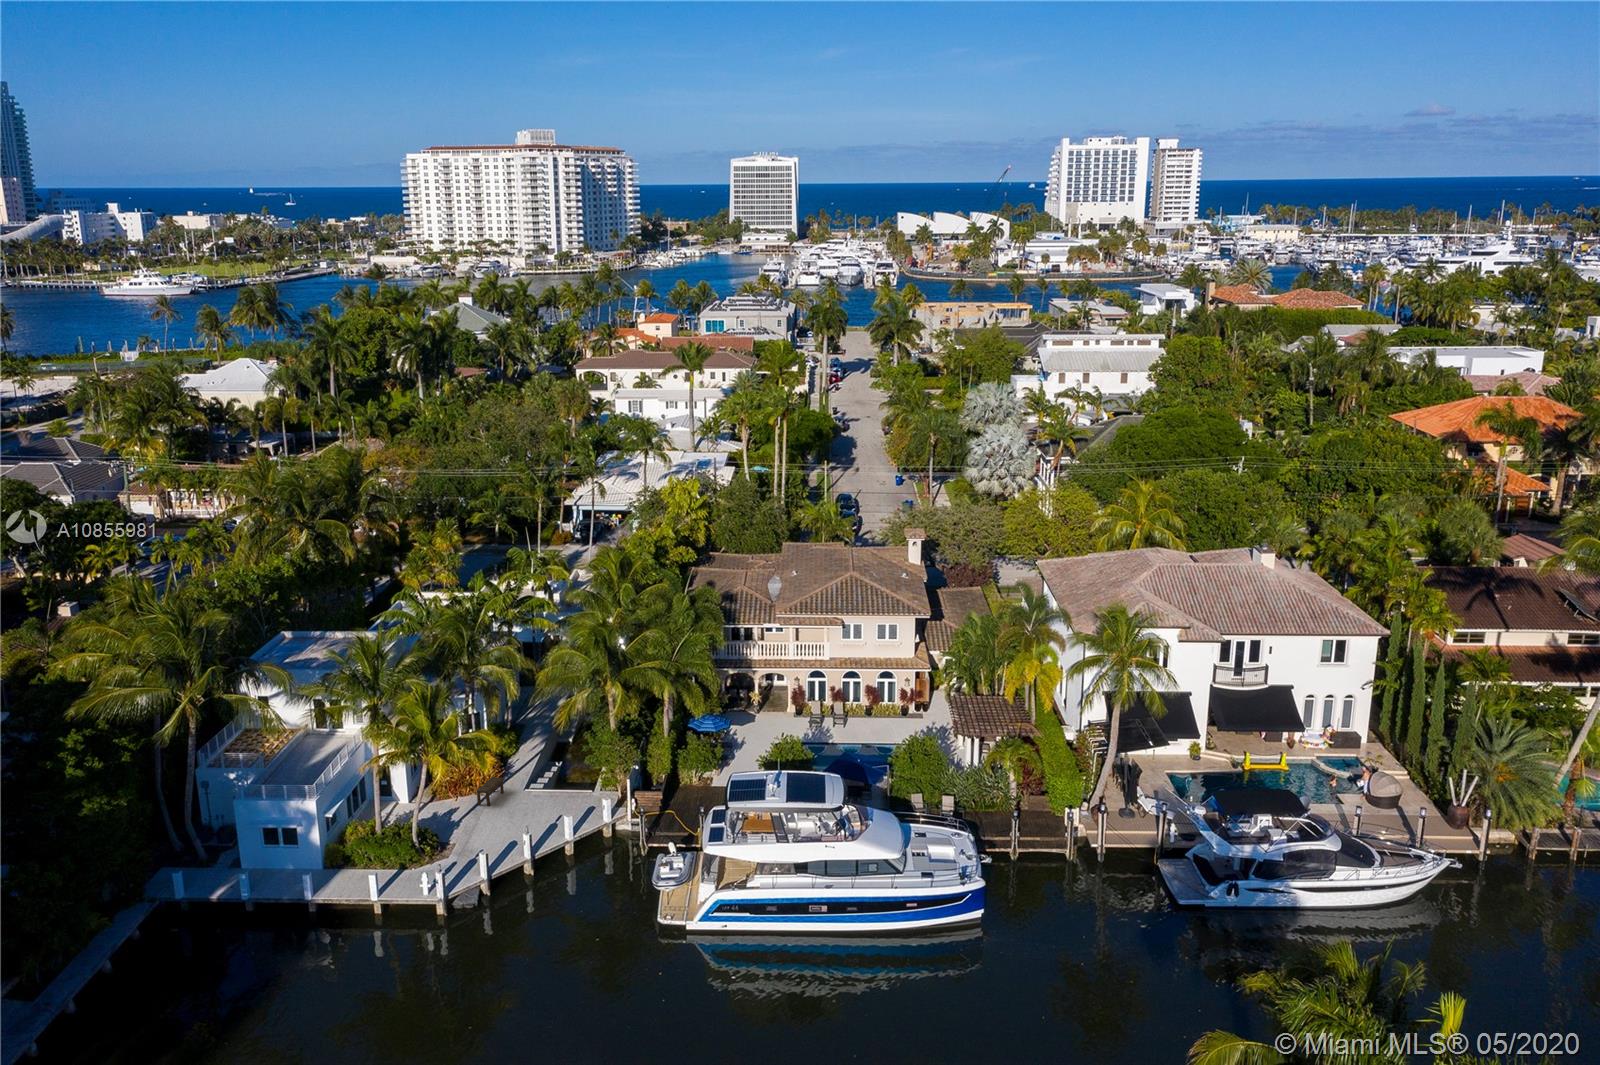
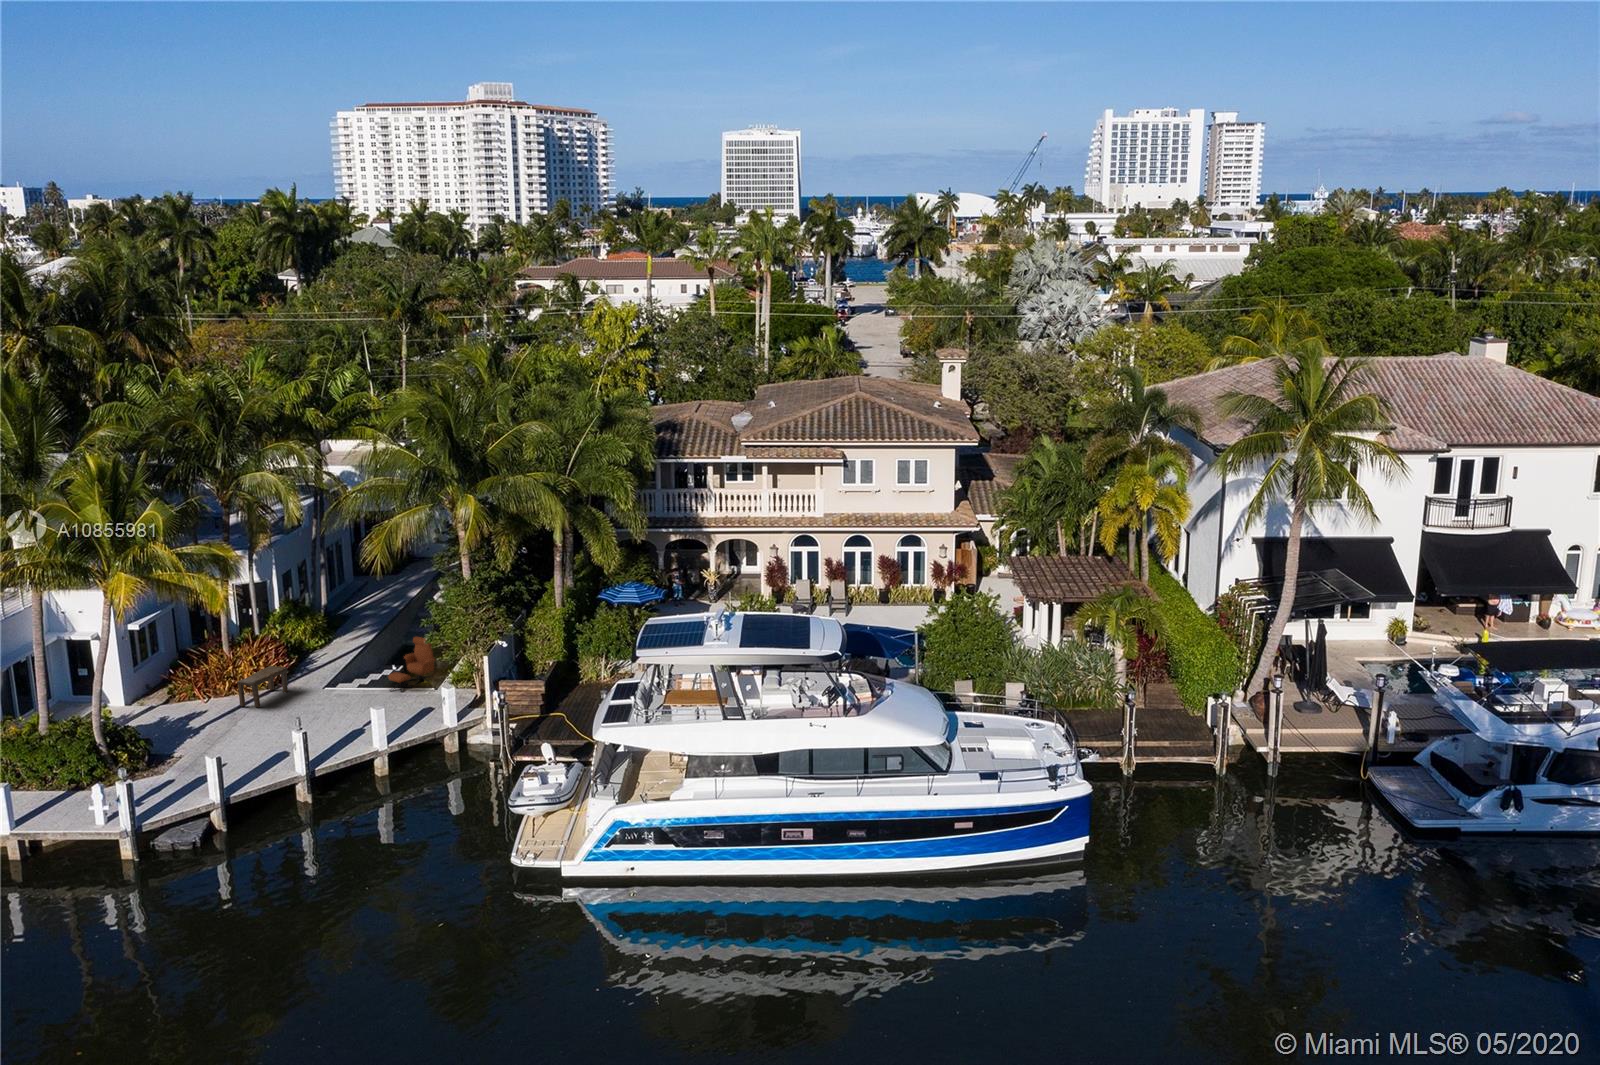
lounge chair: none [565,757,593,794] -> present [389,637,435,691]

